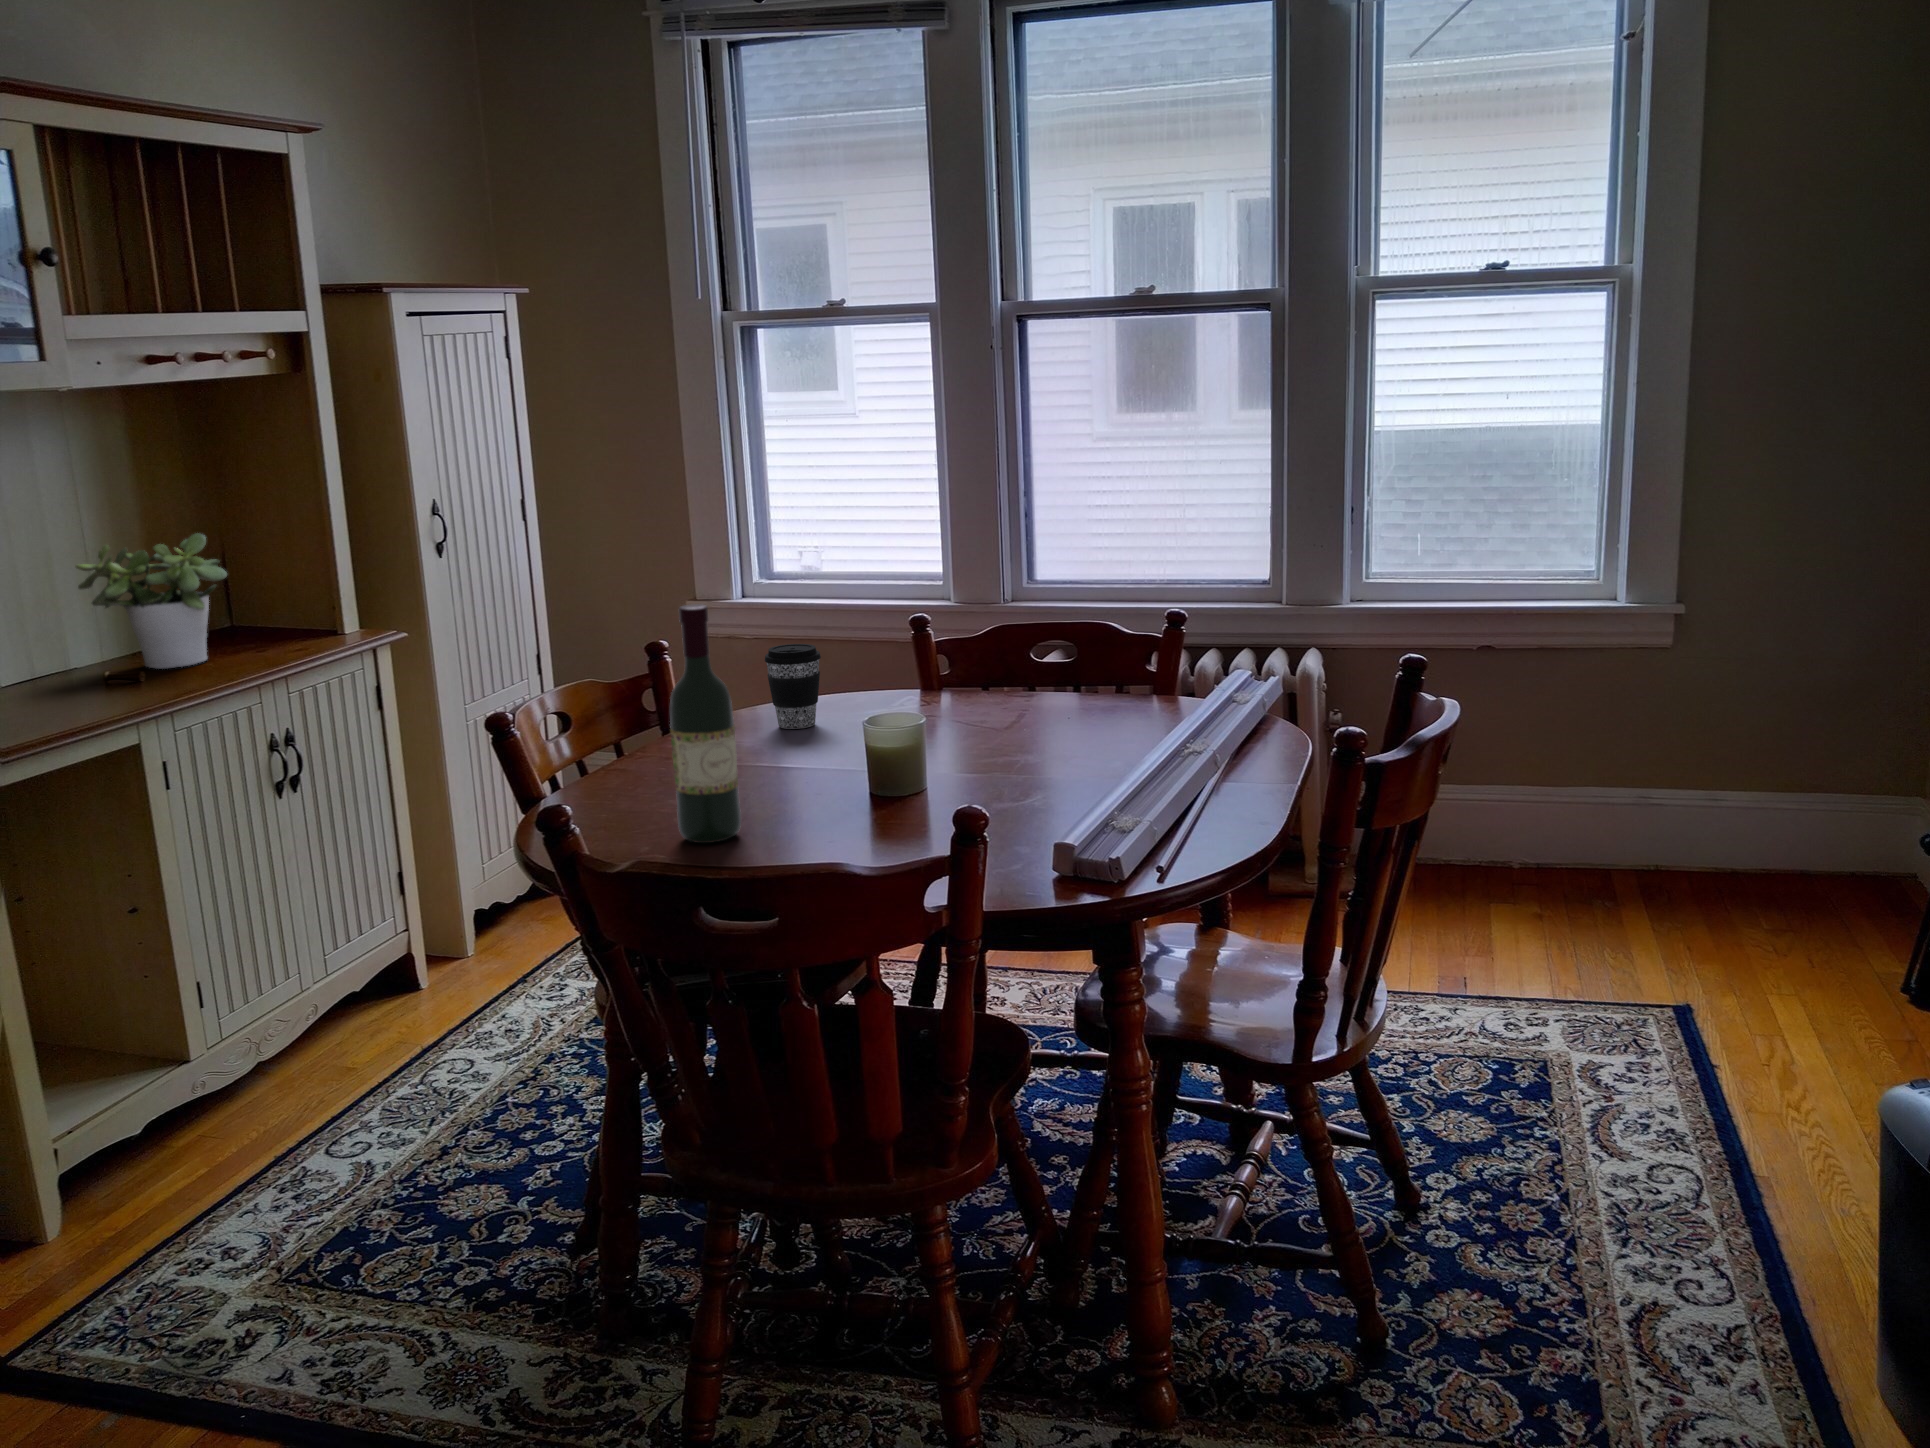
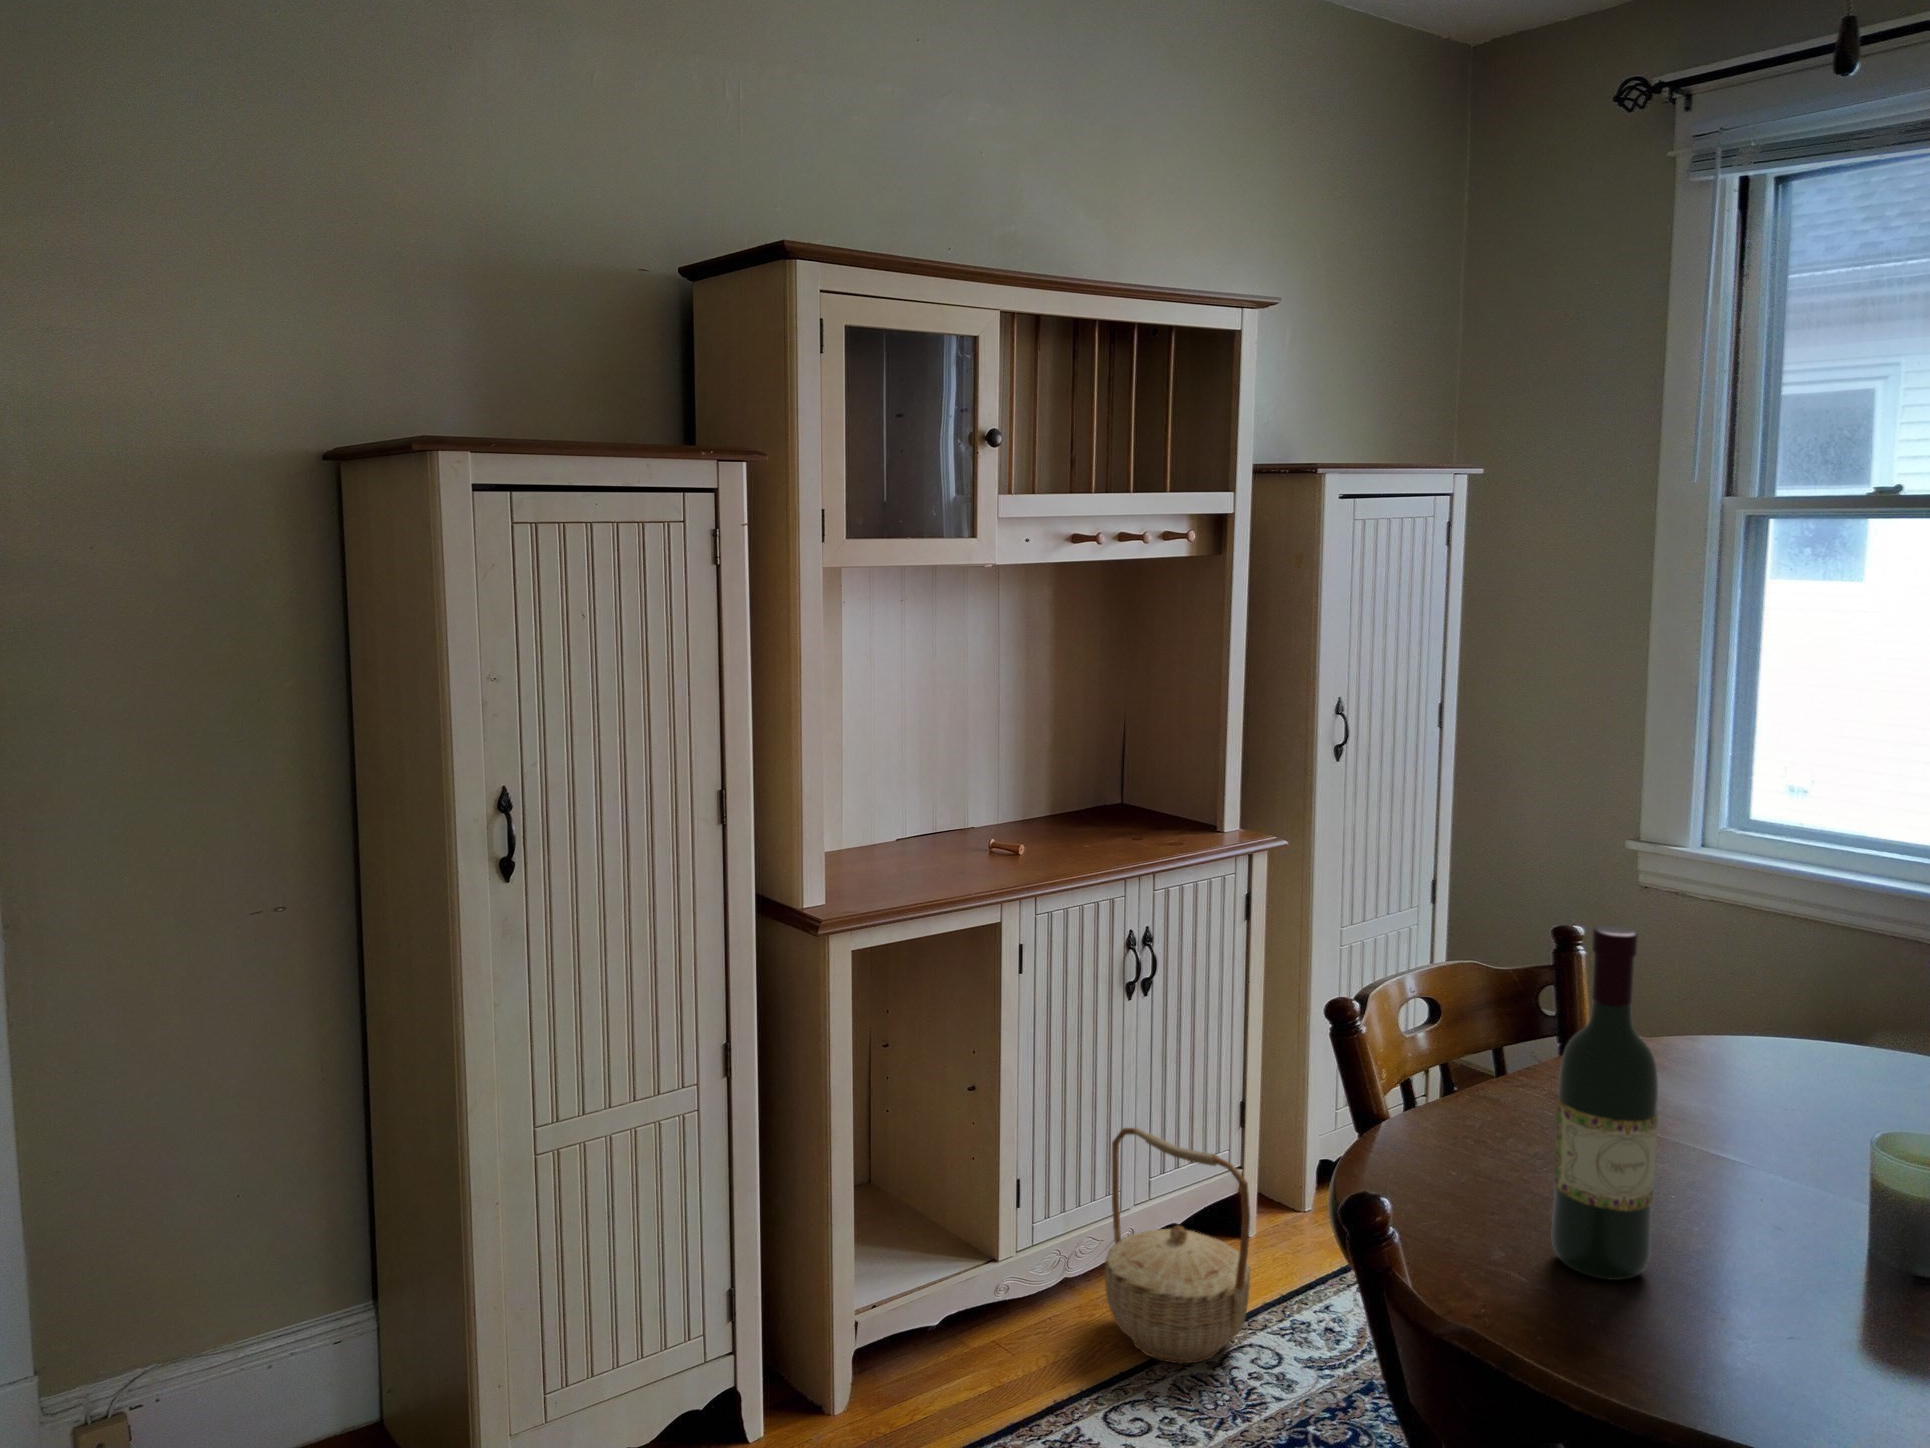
potted plant: present [76,533,227,669] -> none [985,712,1117,845]
coffee cup: present [765,644,821,729] -> none [1722,963,1811,1088]
basket: none [286,907,438,1097] -> present [1105,1128,1251,1363]

